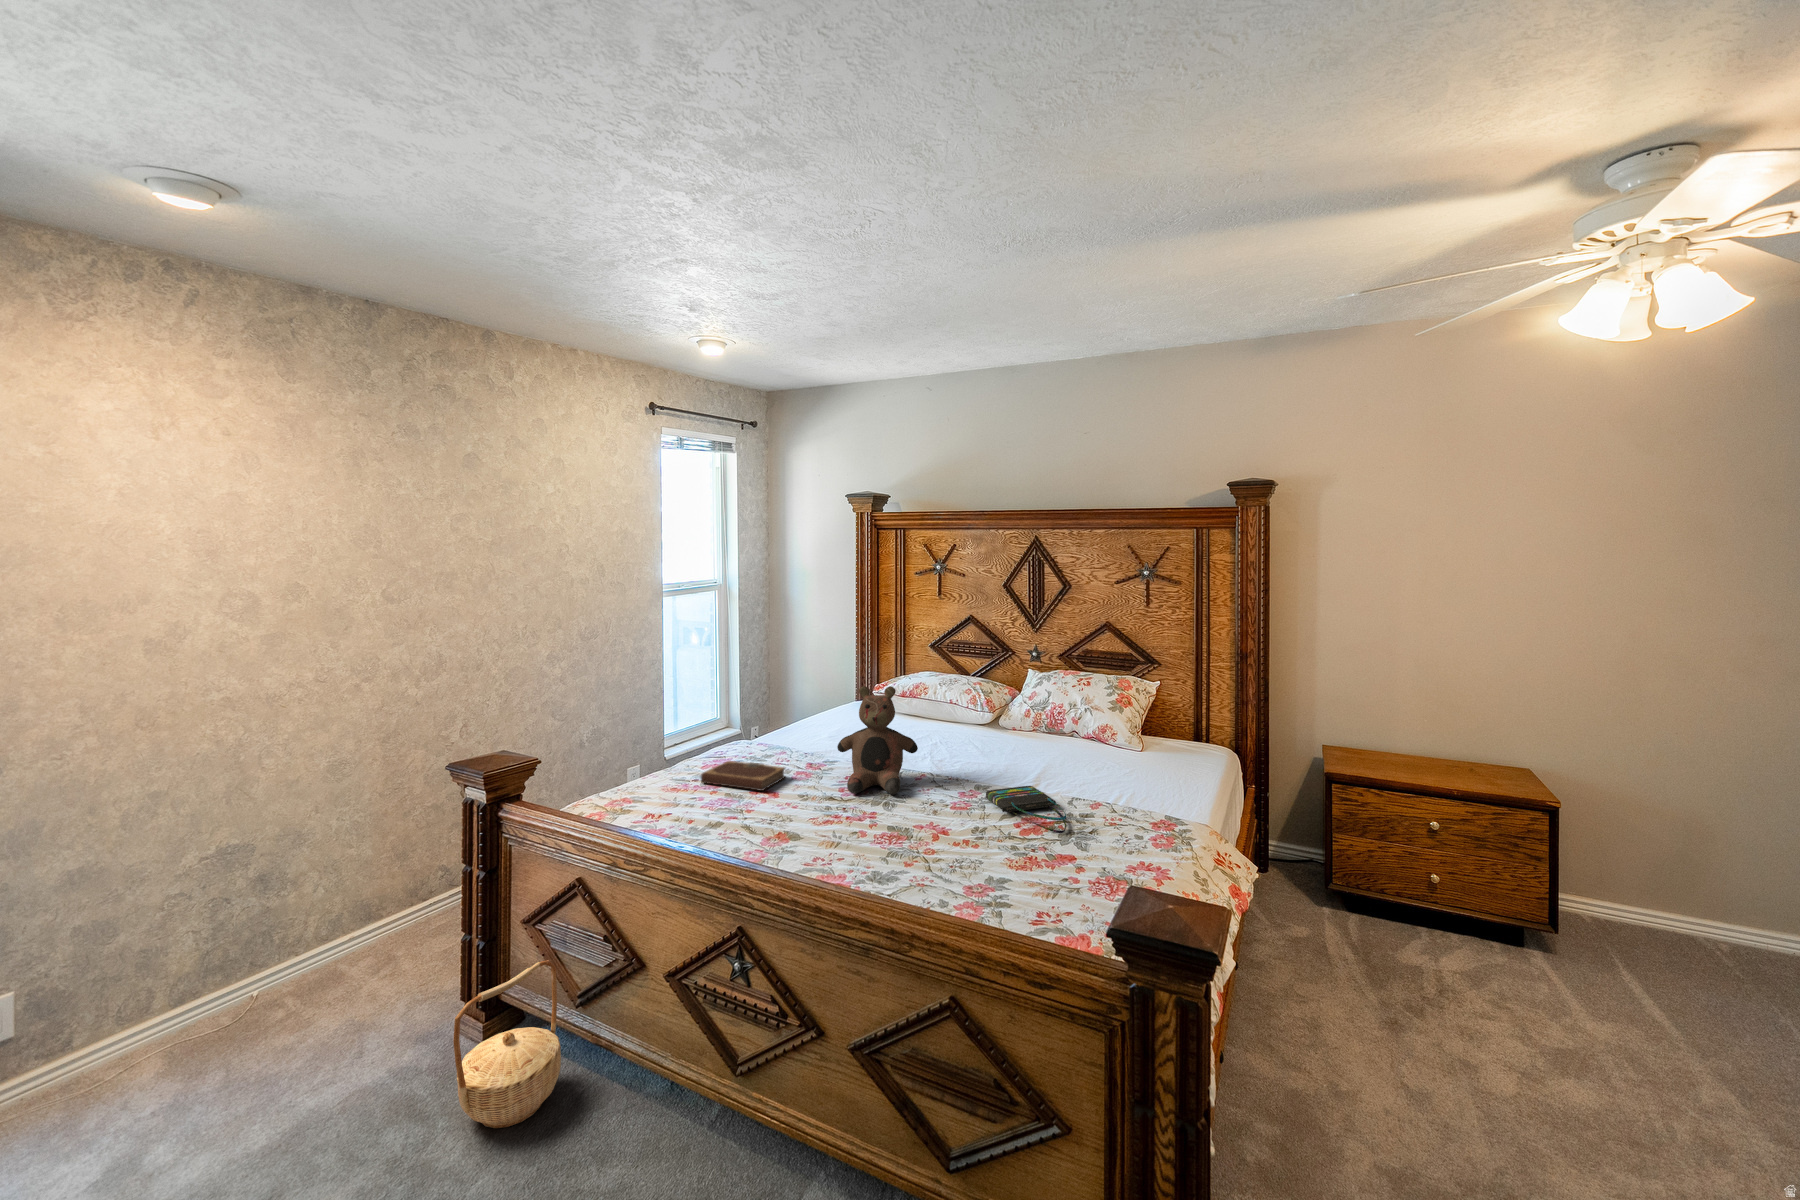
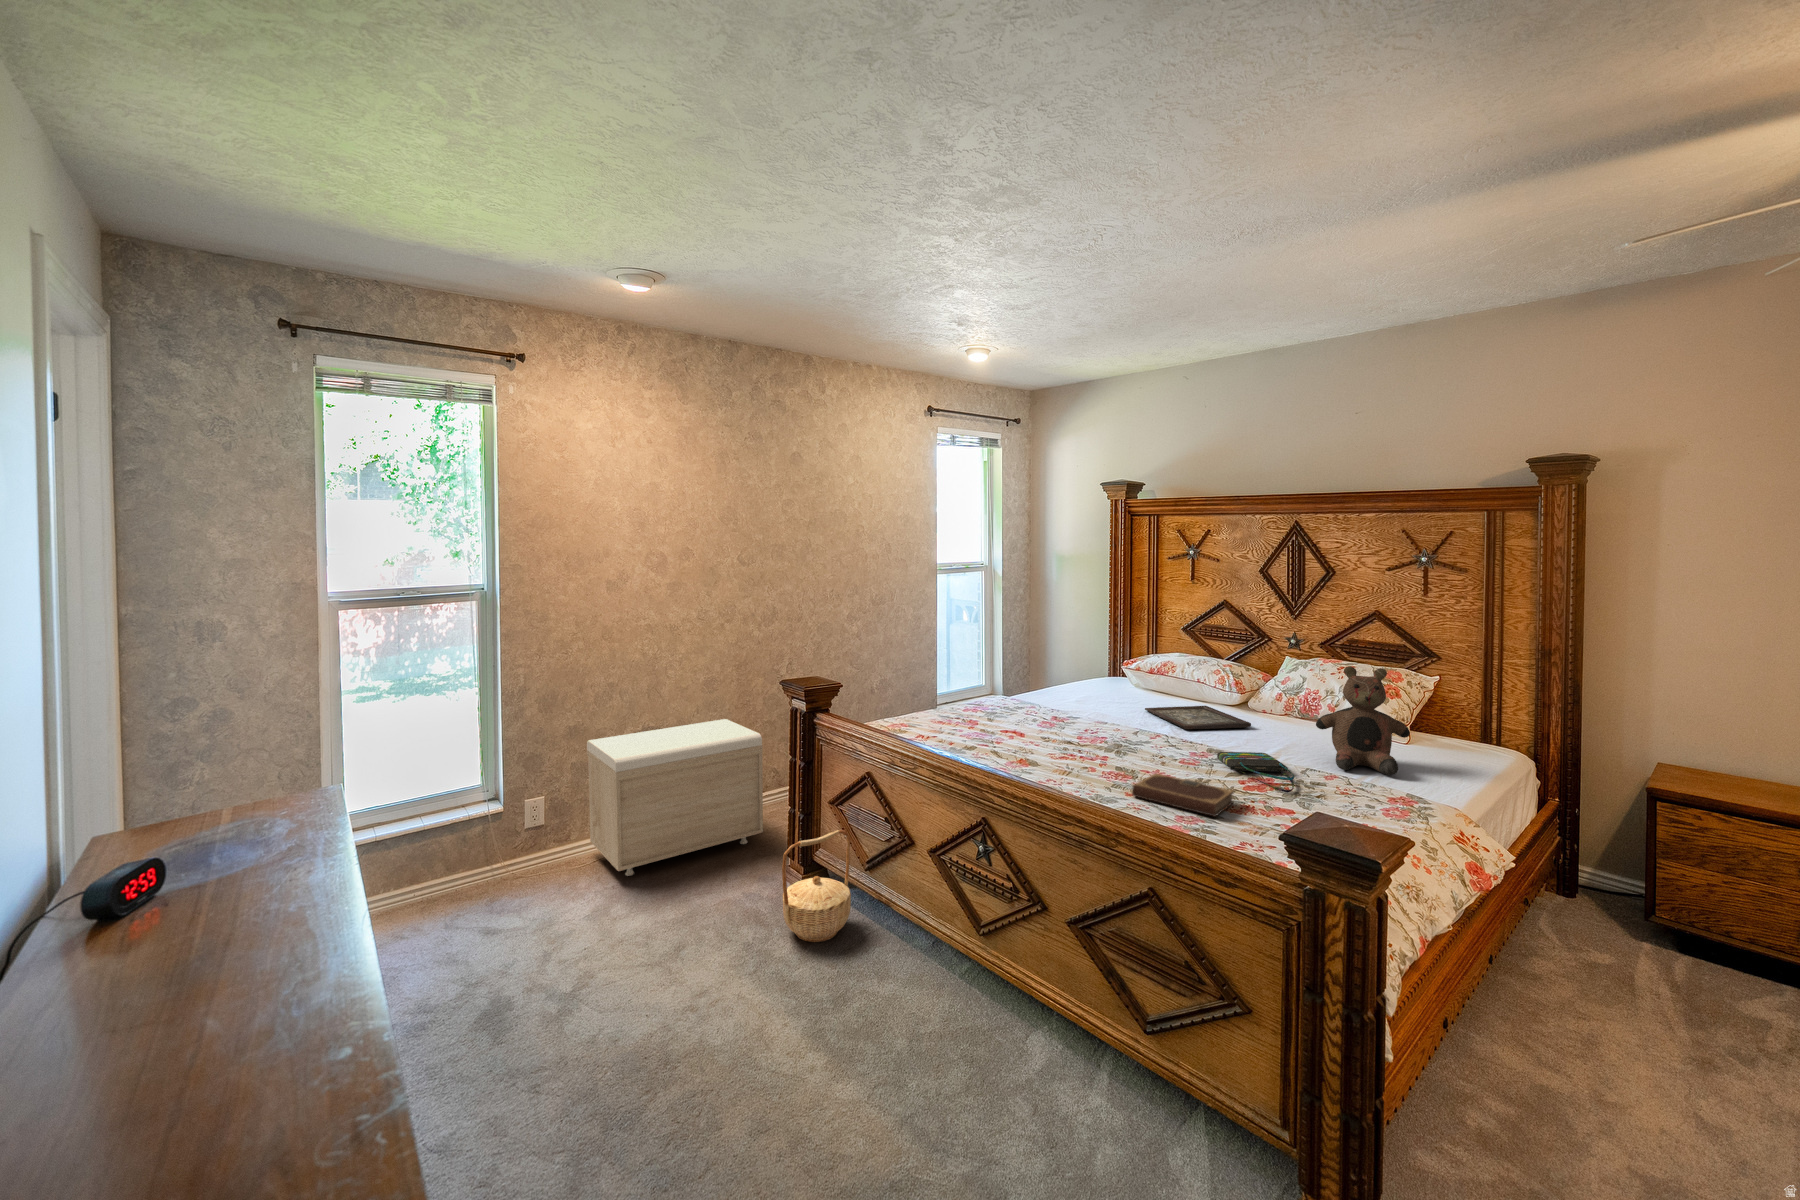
teddy bear: present [837,686,918,794] -> present [1316,666,1410,775]
tray: none [902,731,1008,763] -> present [1145,706,1251,729]
notebook: present [701,761,785,791] -> present [1132,773,1234,816]
storage bench: none [107,814,428,1084] -> present [587,719,763,876]

